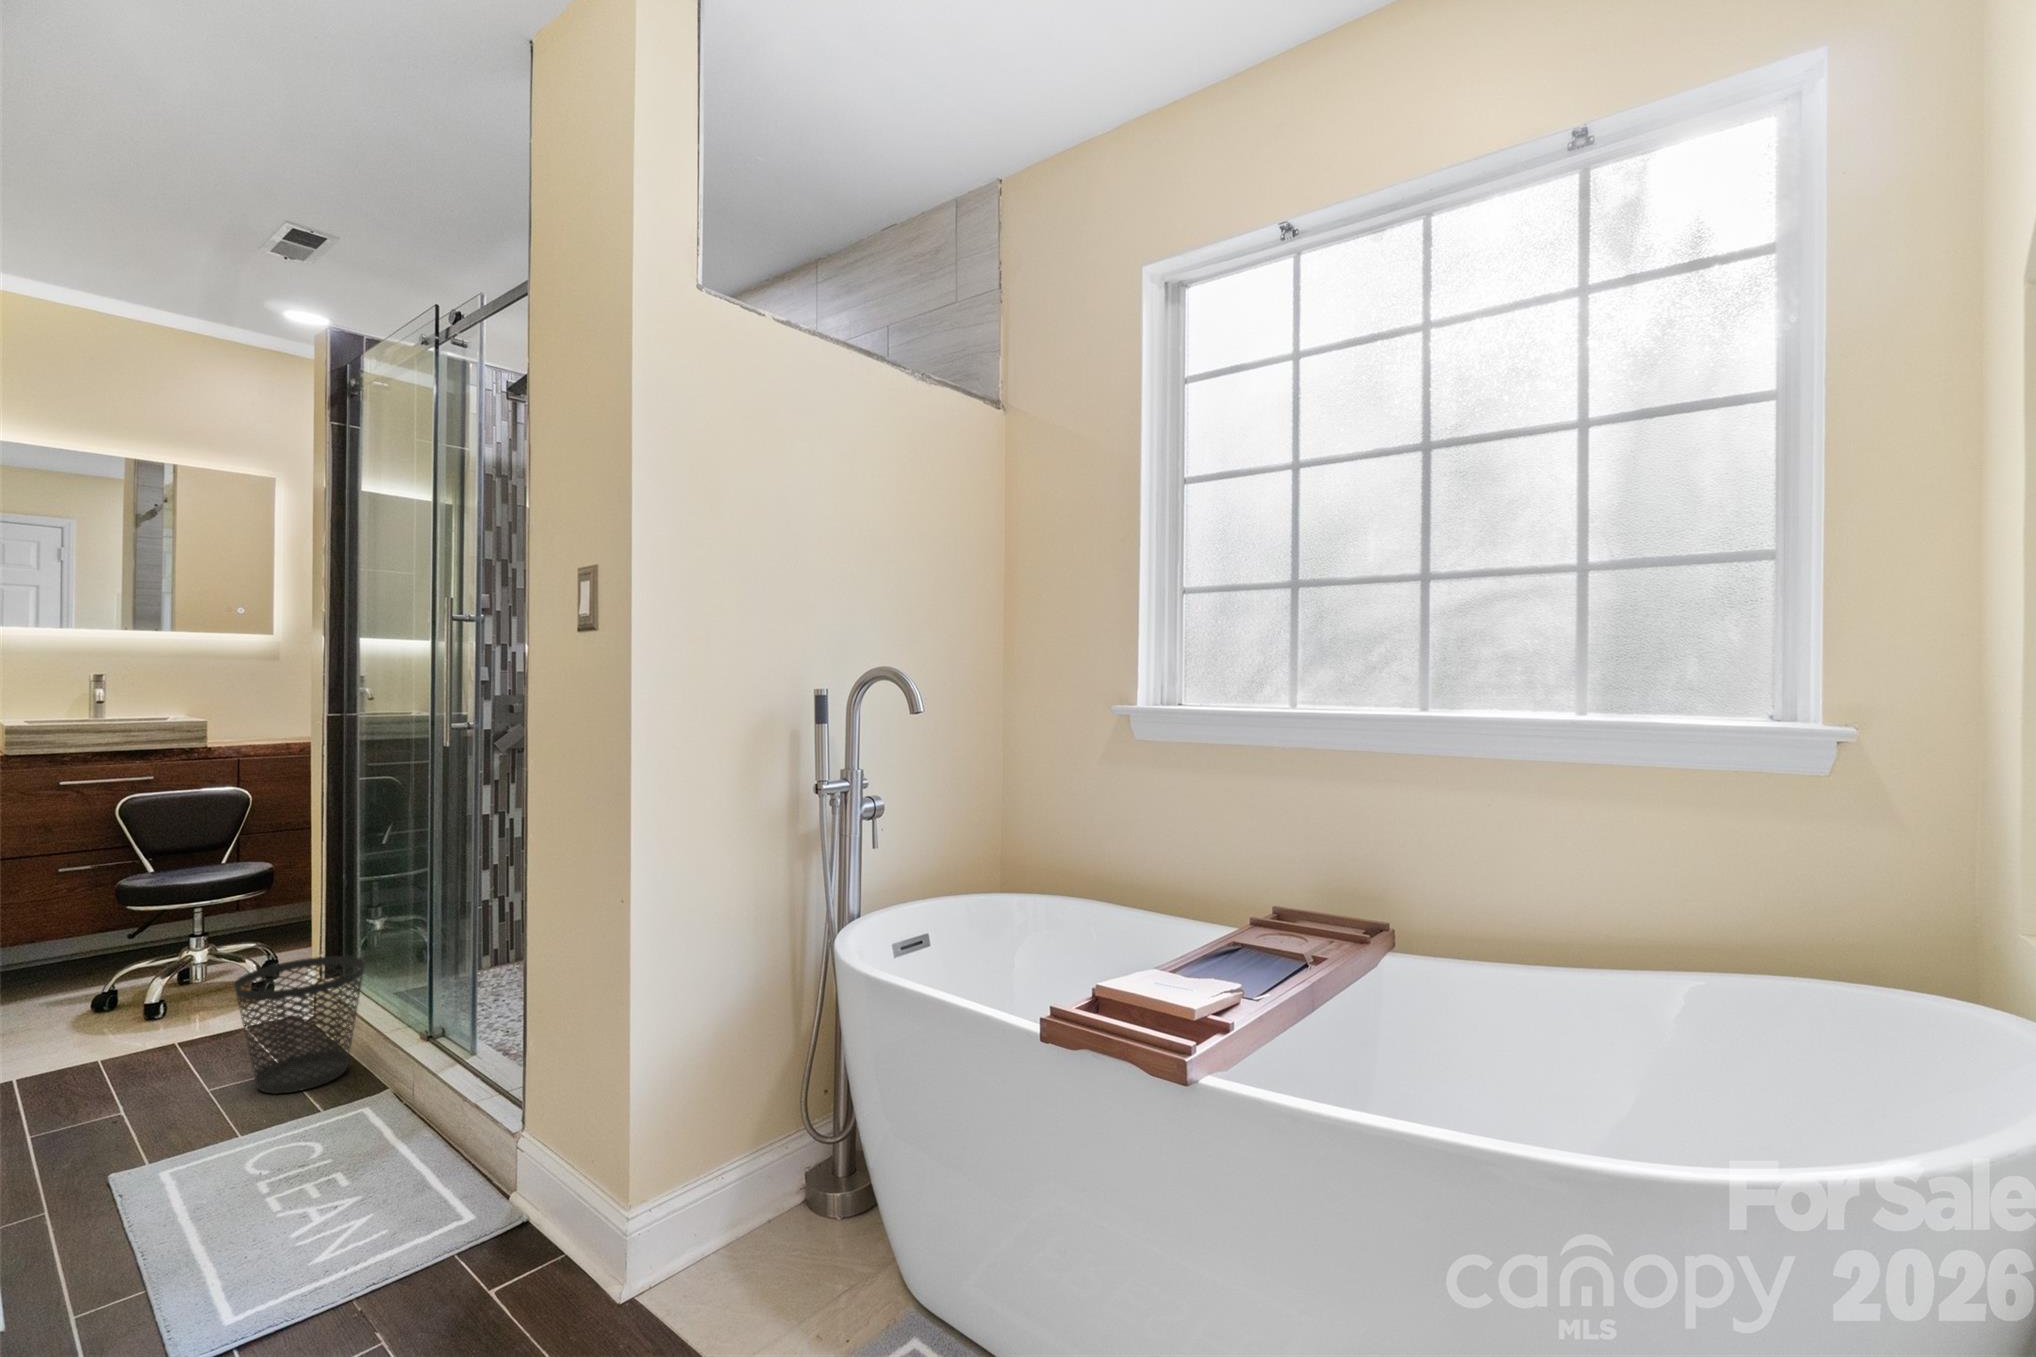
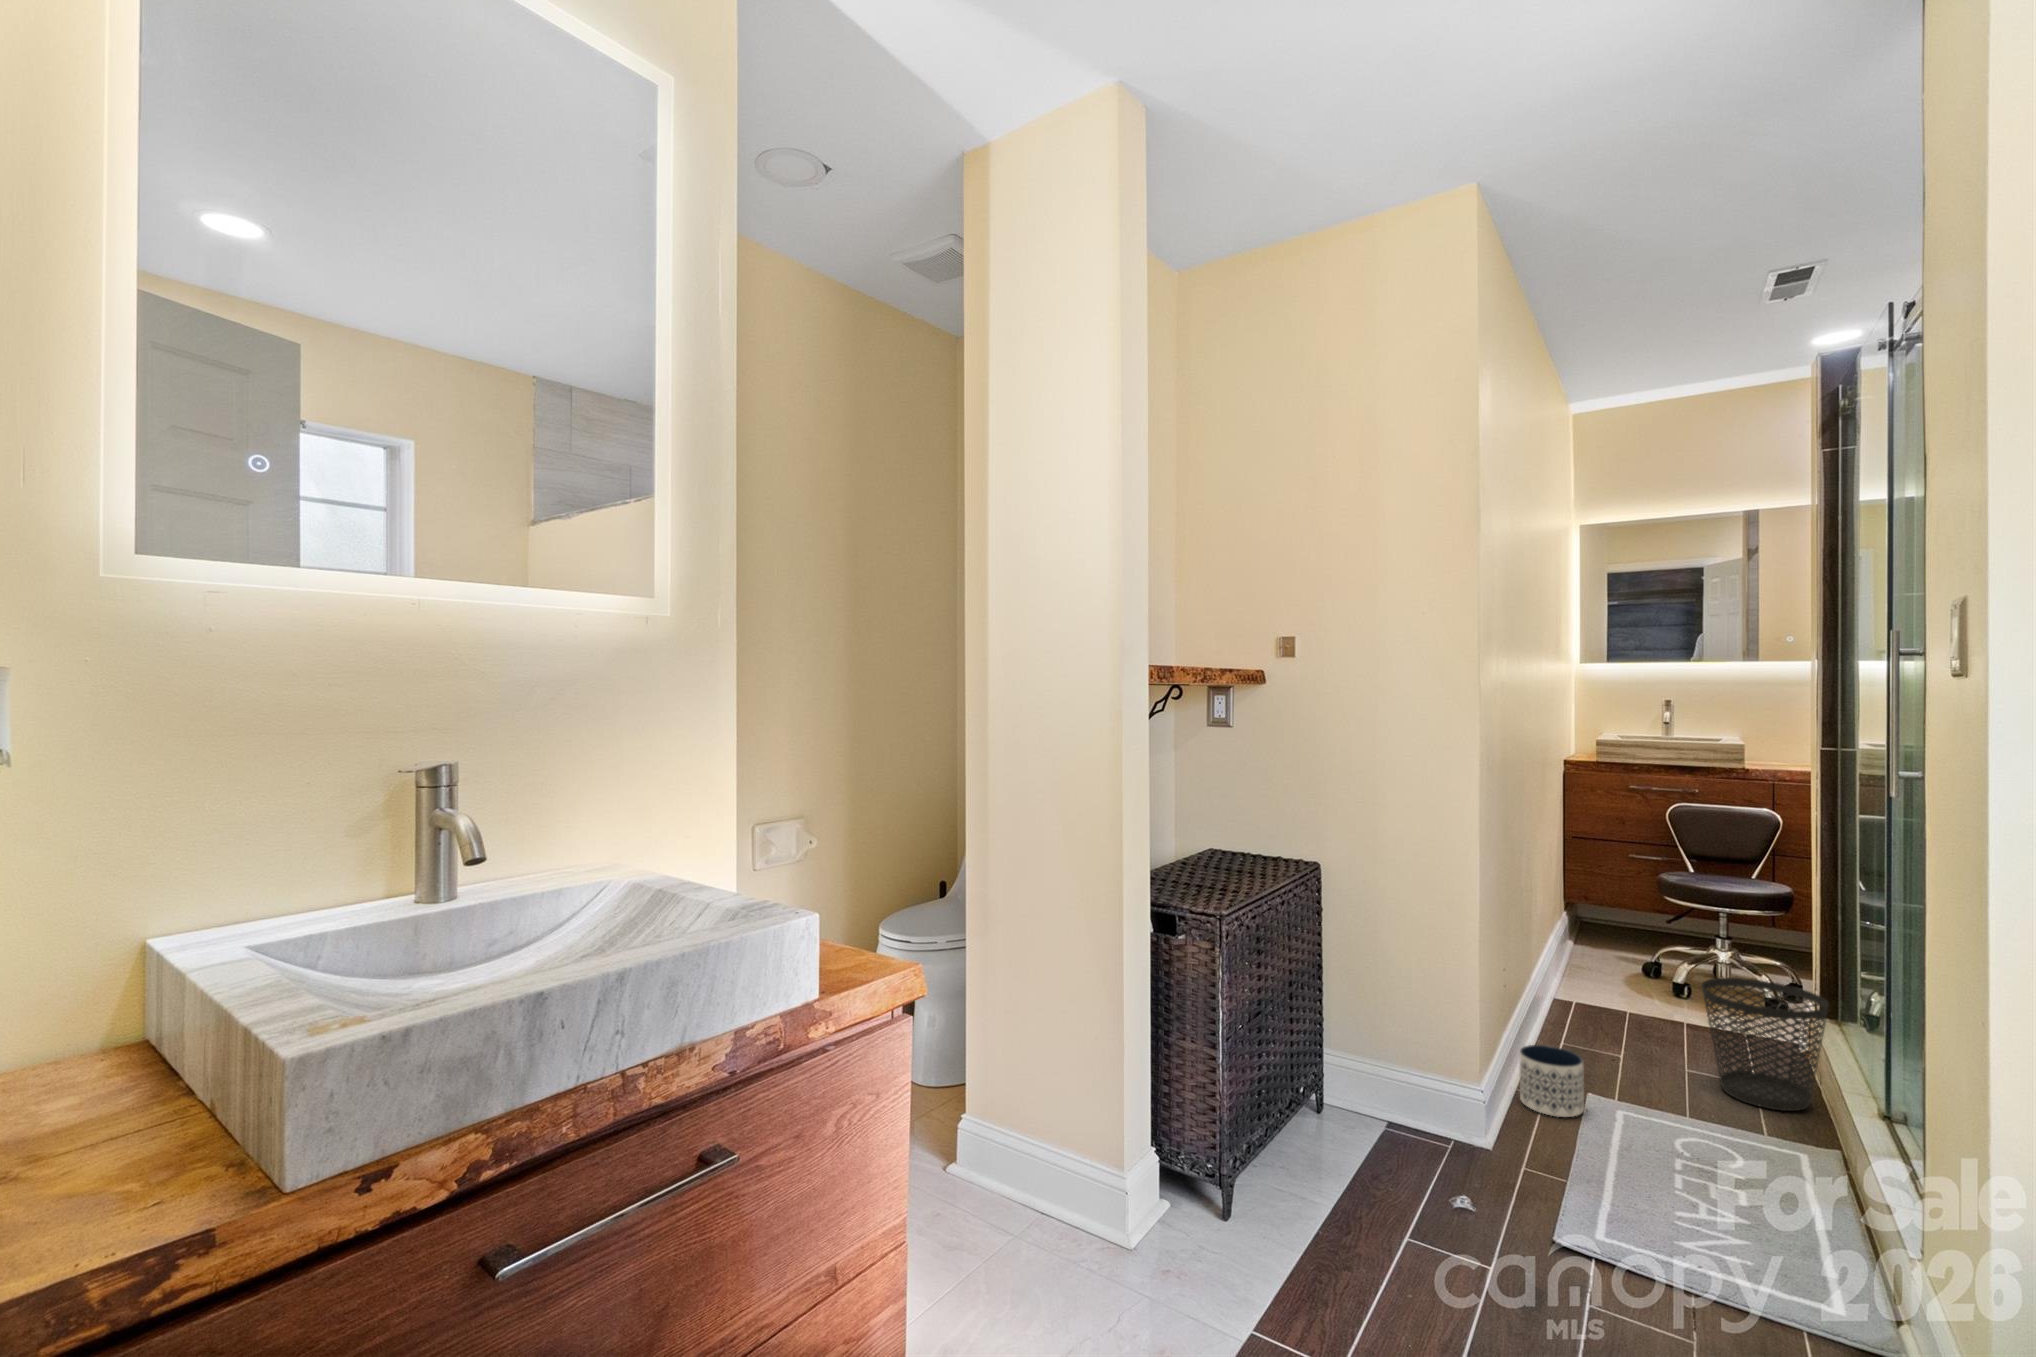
planter: none [9,1129,116,1235] -> present [1520,1045,1584,1117]

